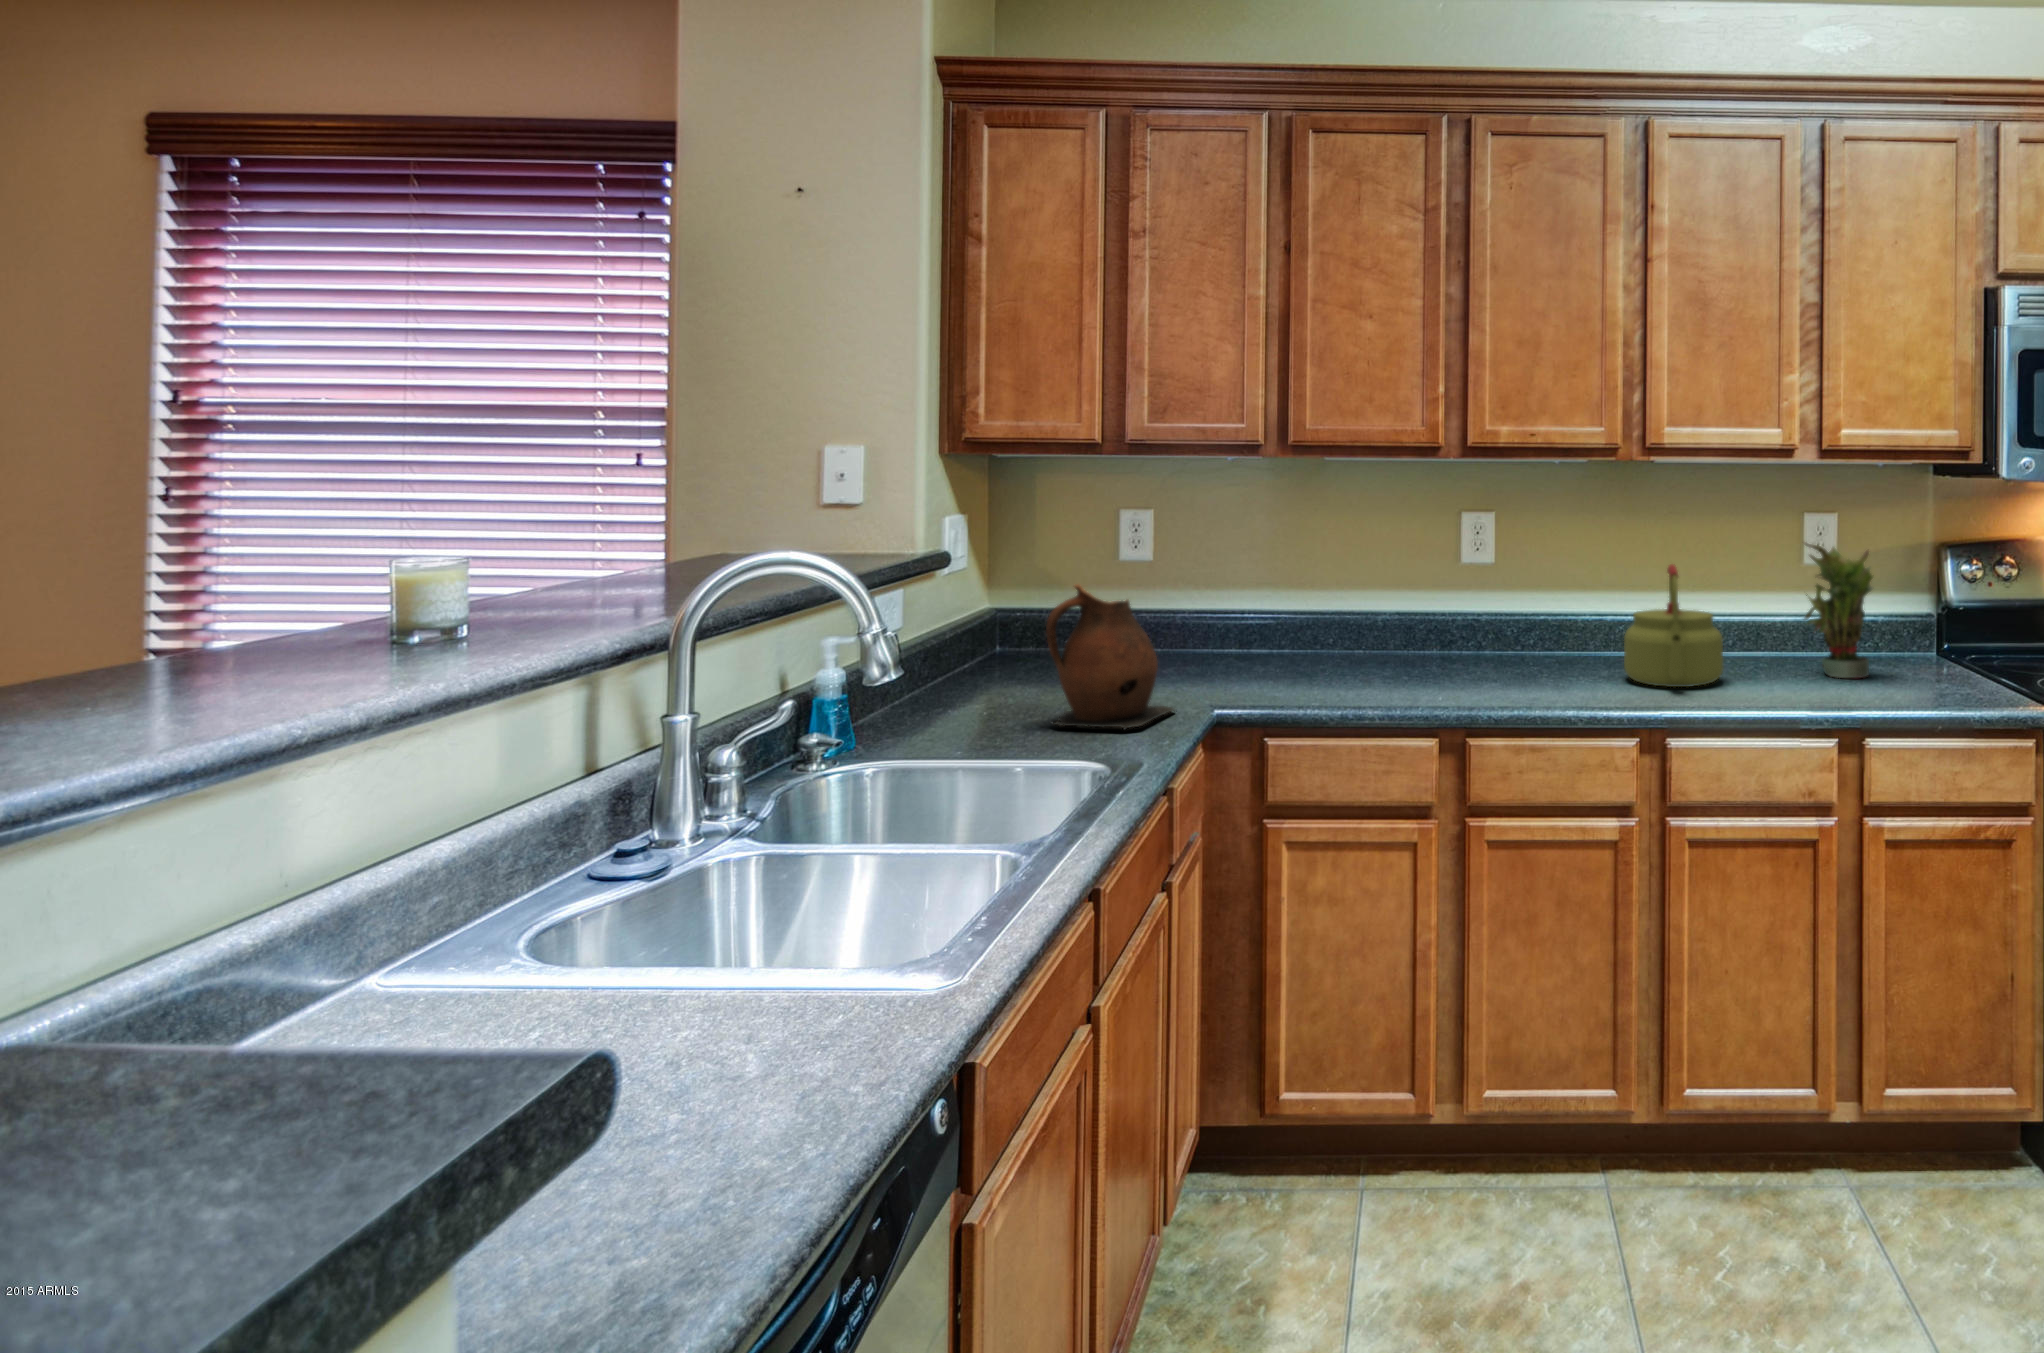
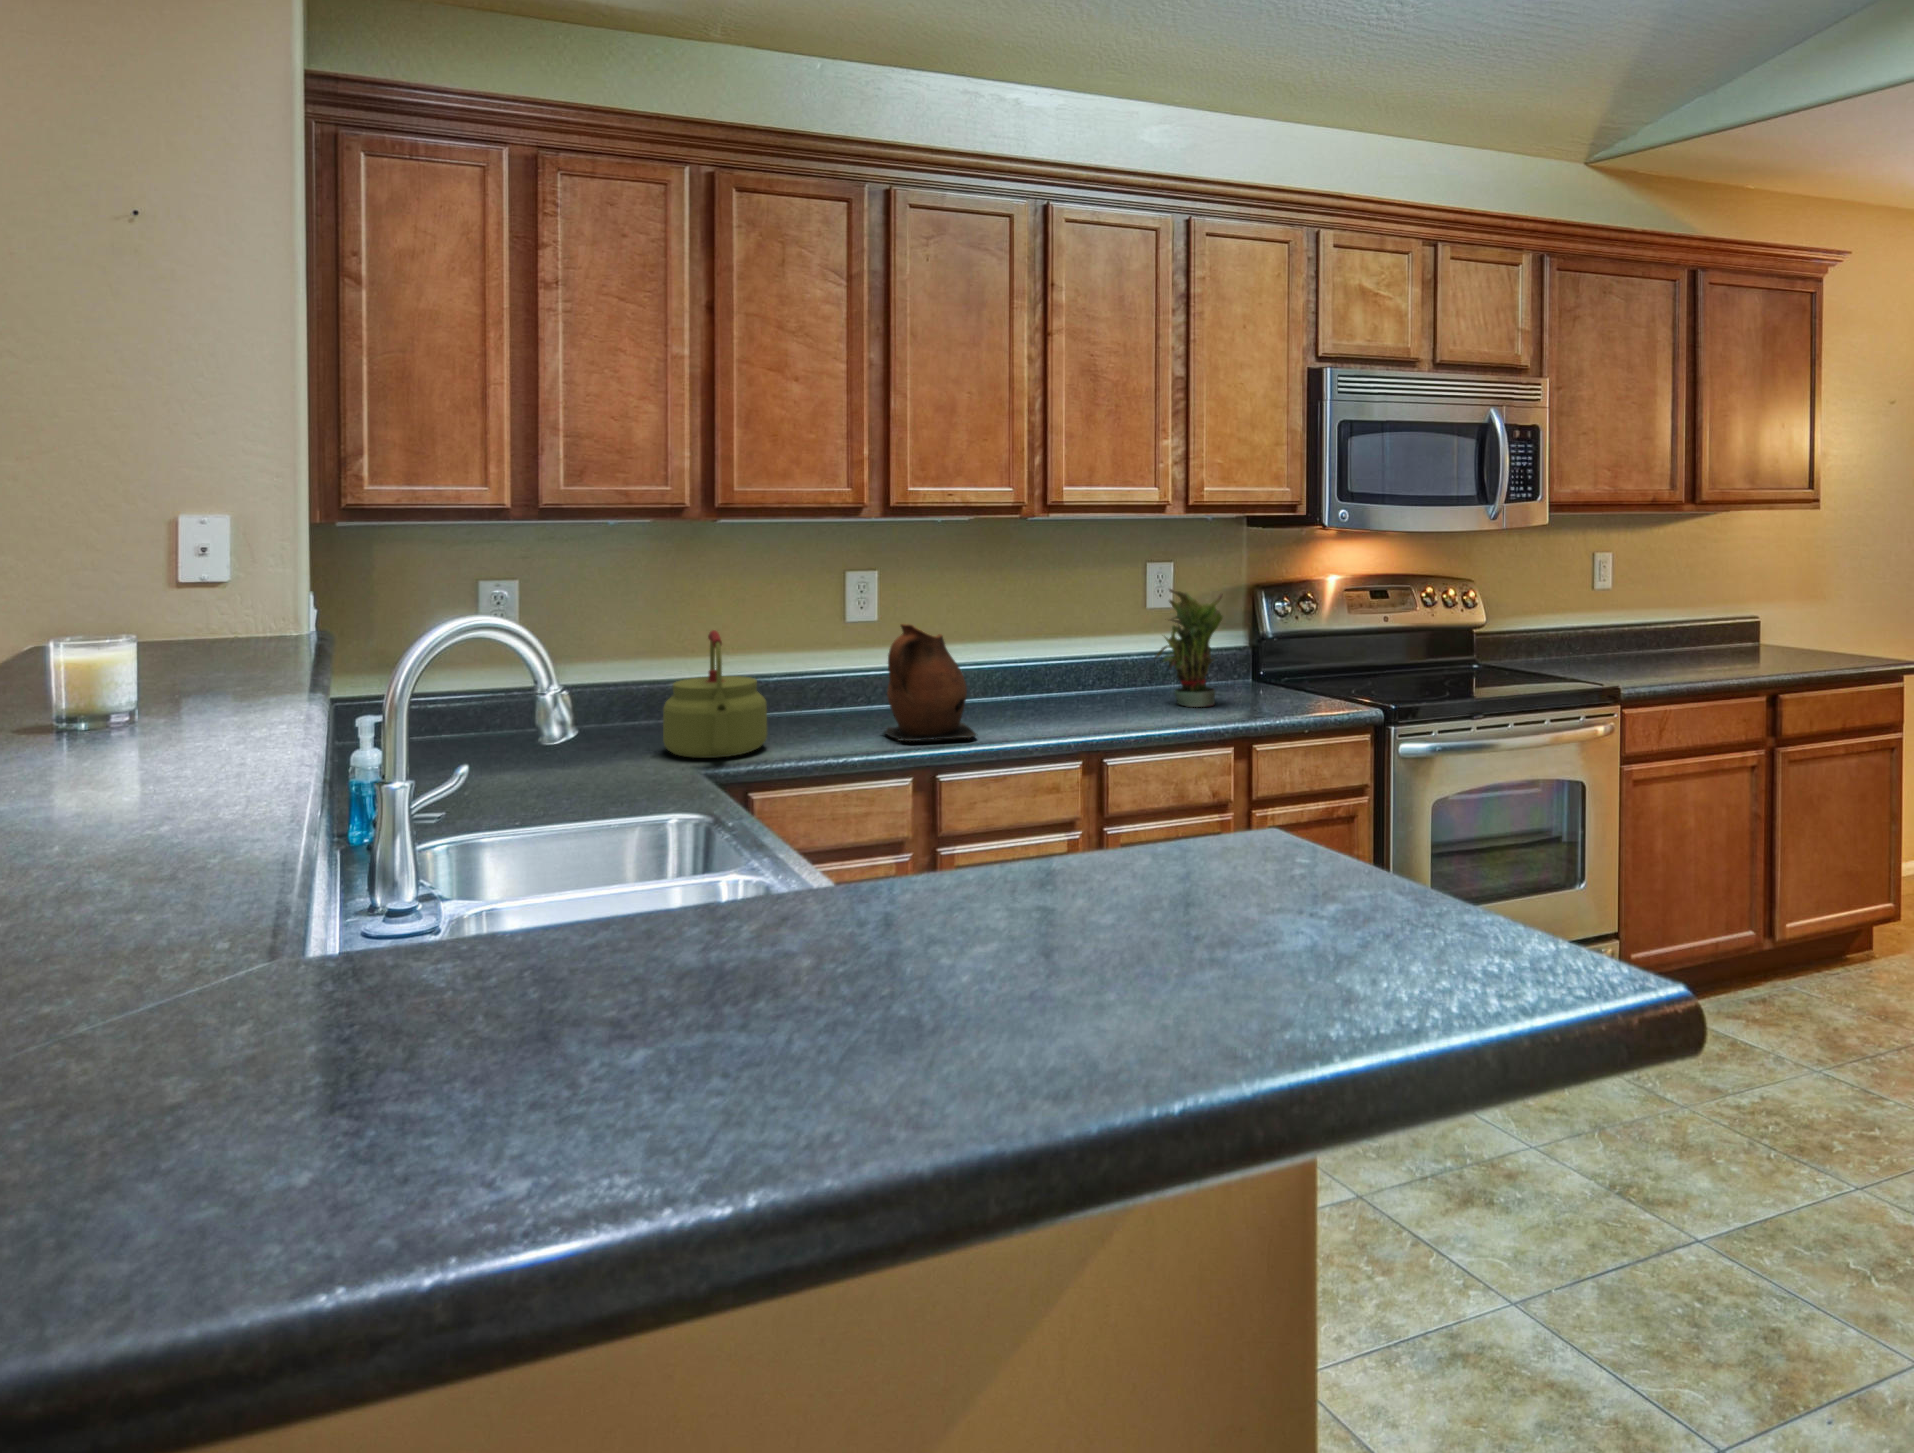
kettle: present [1624,564,1723,687] -> present [663,630,767,758]
ceramic pitcher: present [1046,584,1175,729] -> present [885,624,976,741]

